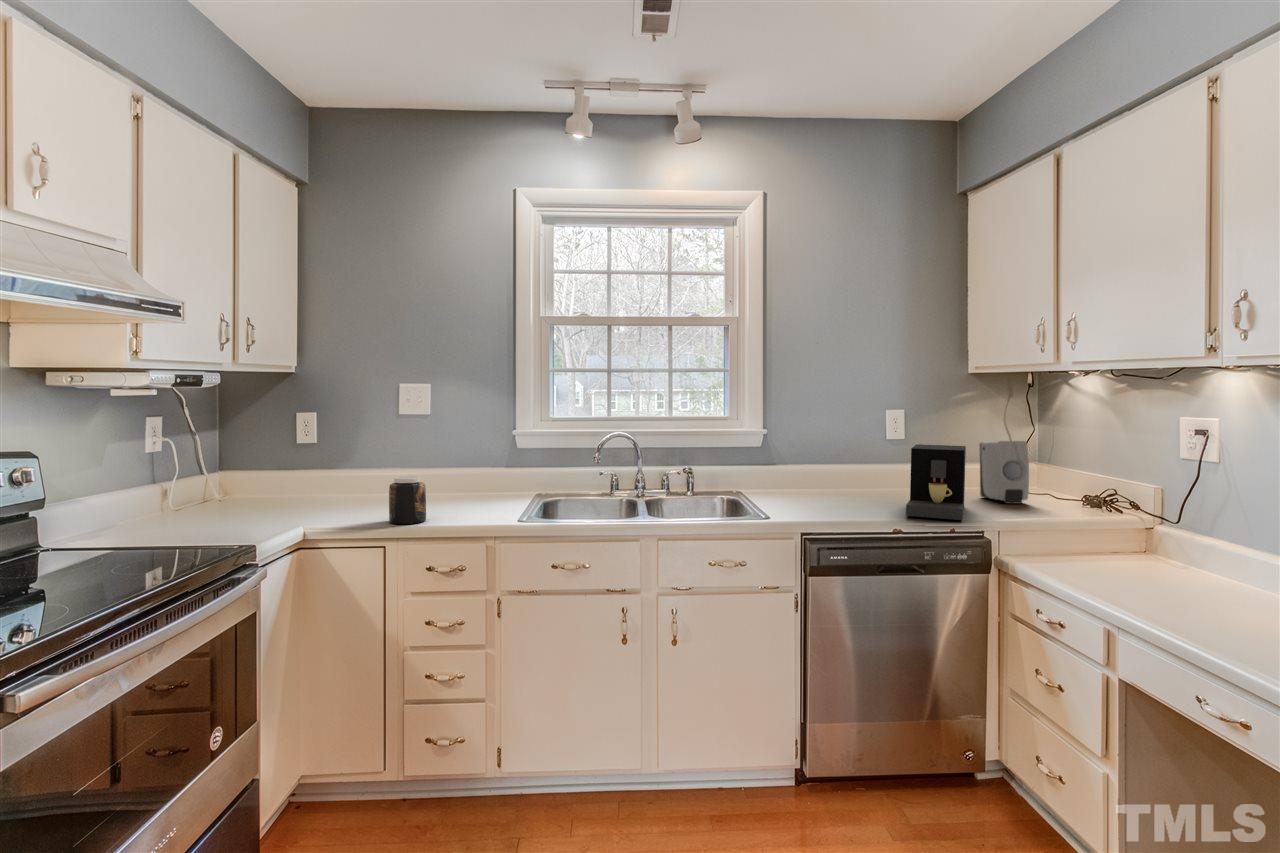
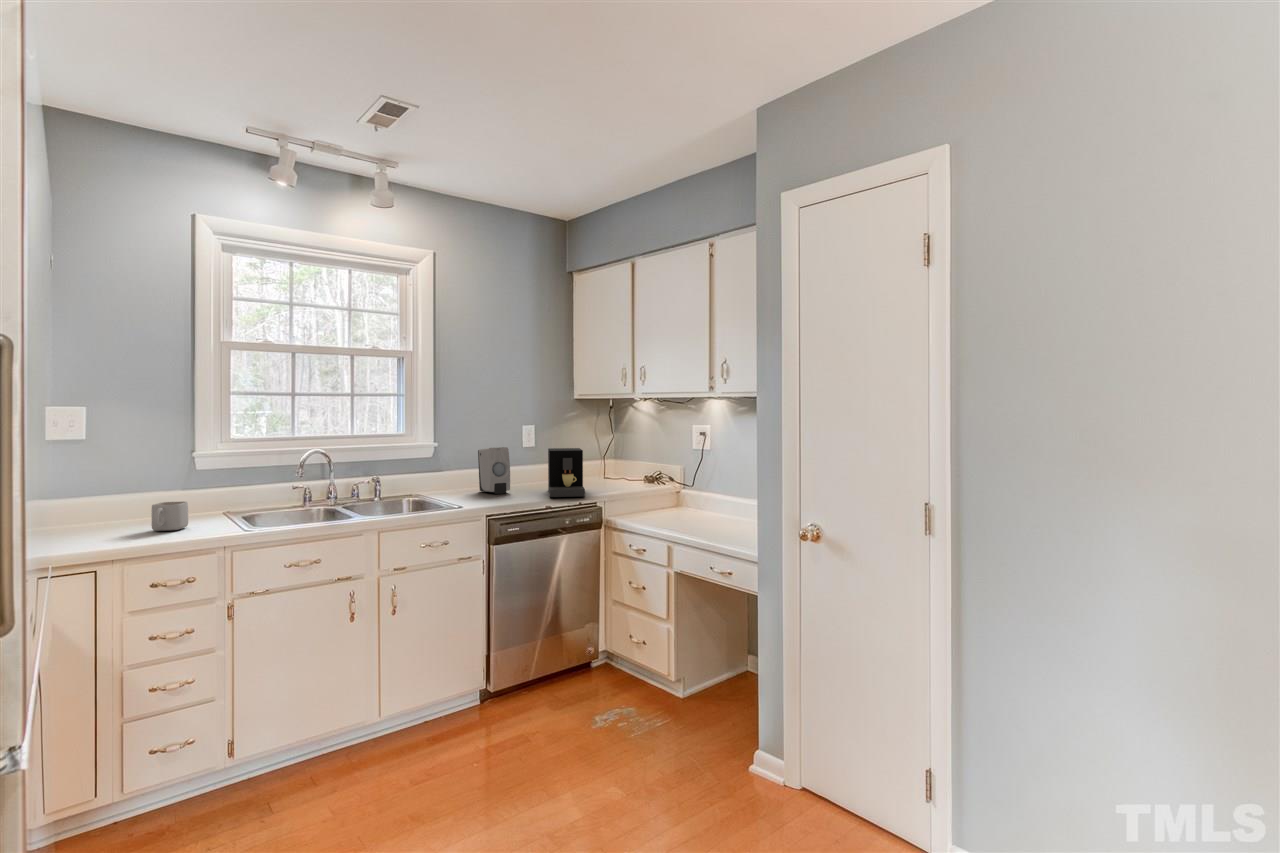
soap dispenser: present [980,441,1029,504] -> present [478,447,510,494]
jar: present [389,476,426,524] -> none [90,498,135,546]
mug: none [450,482,486,512] -> present [152,501,188,531]

